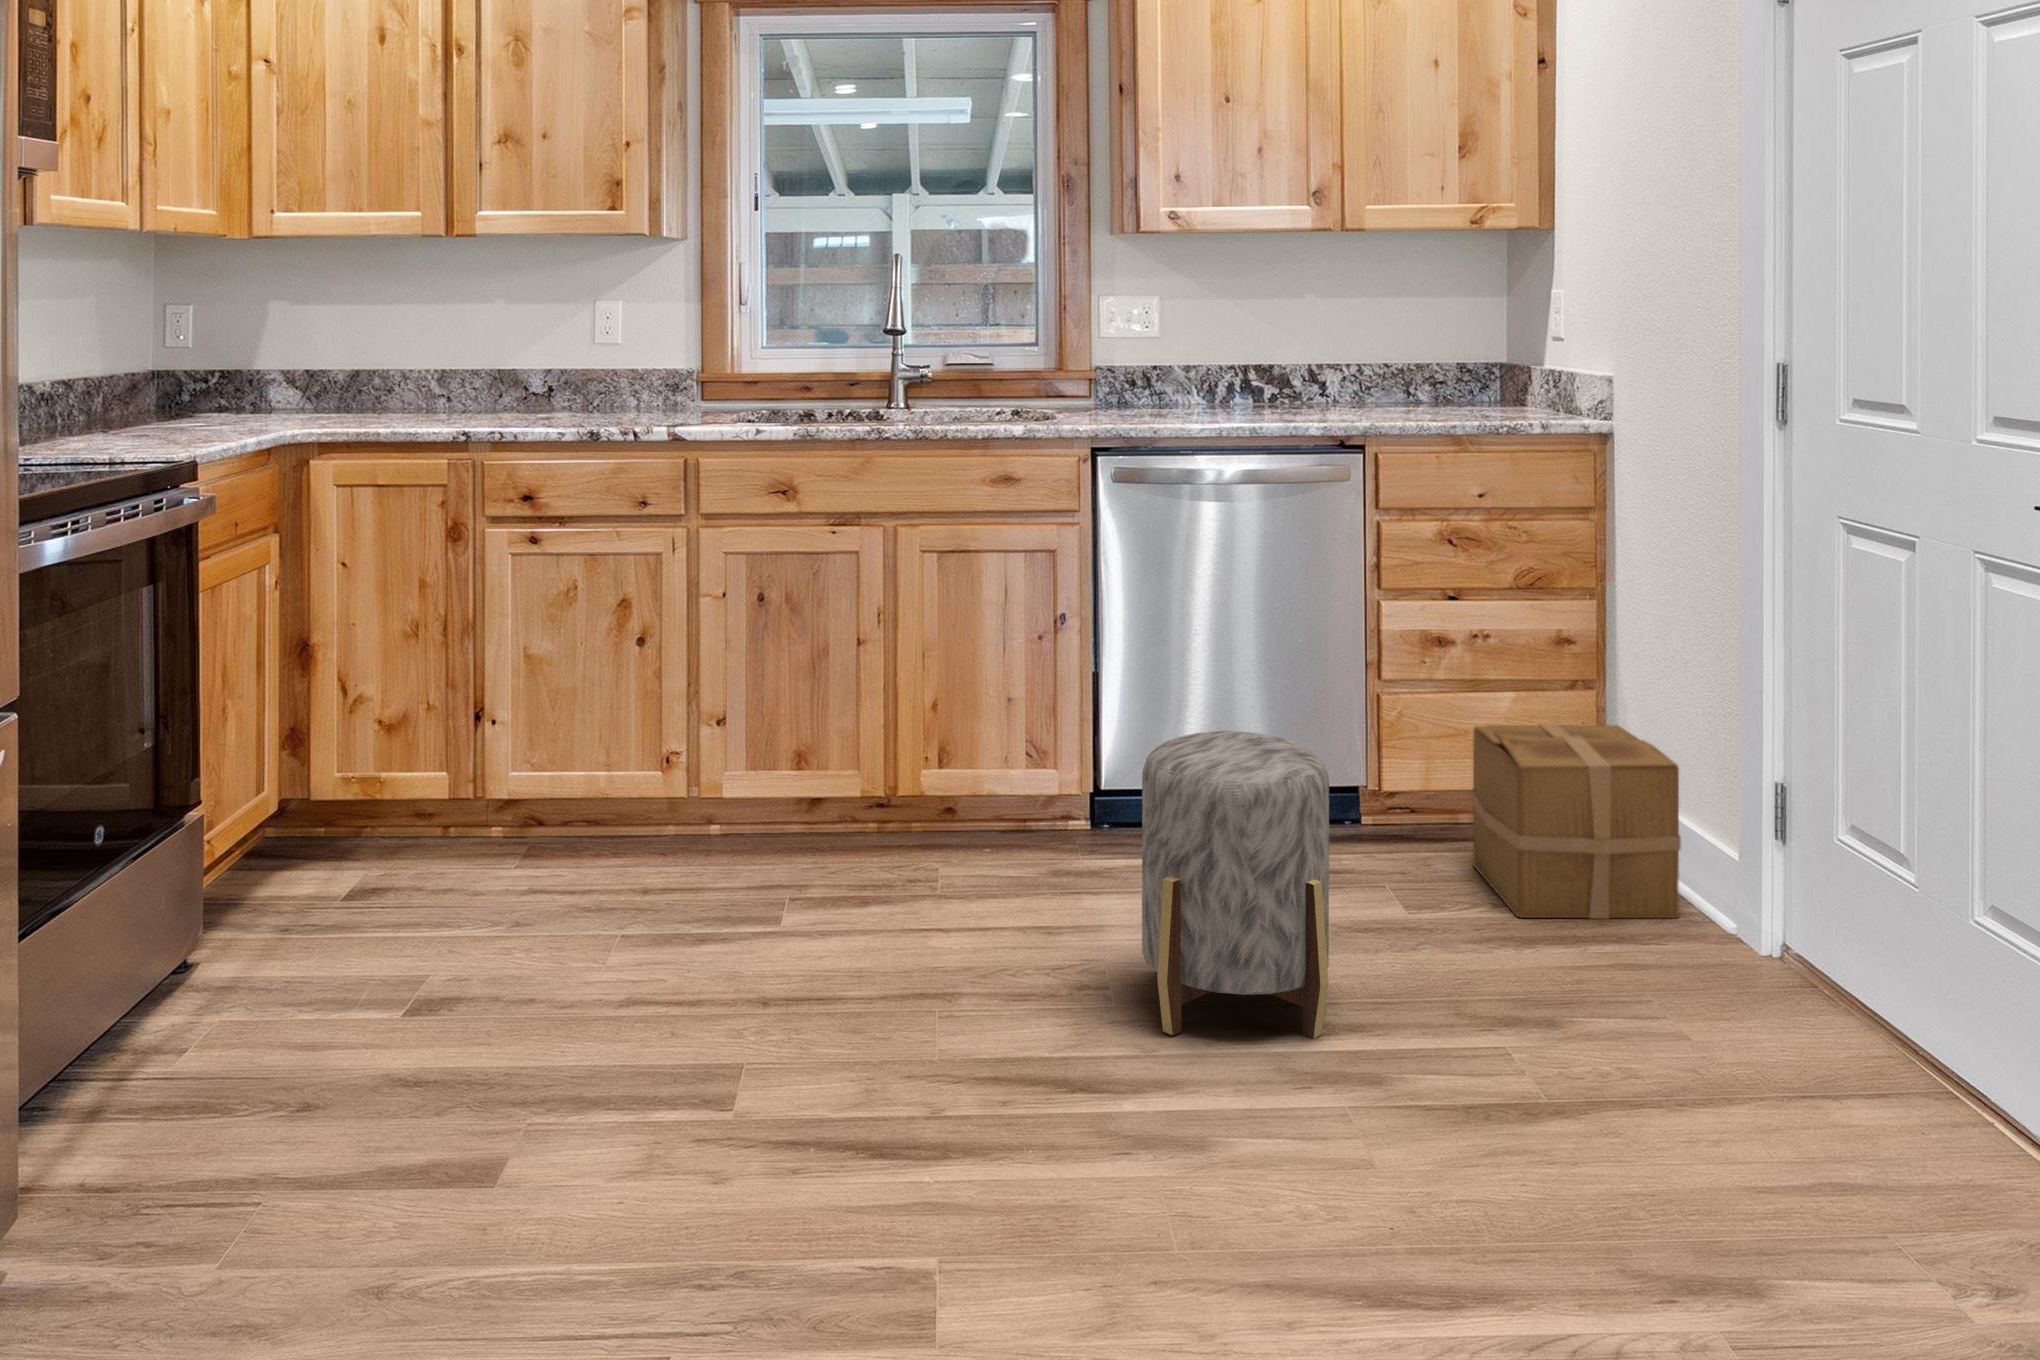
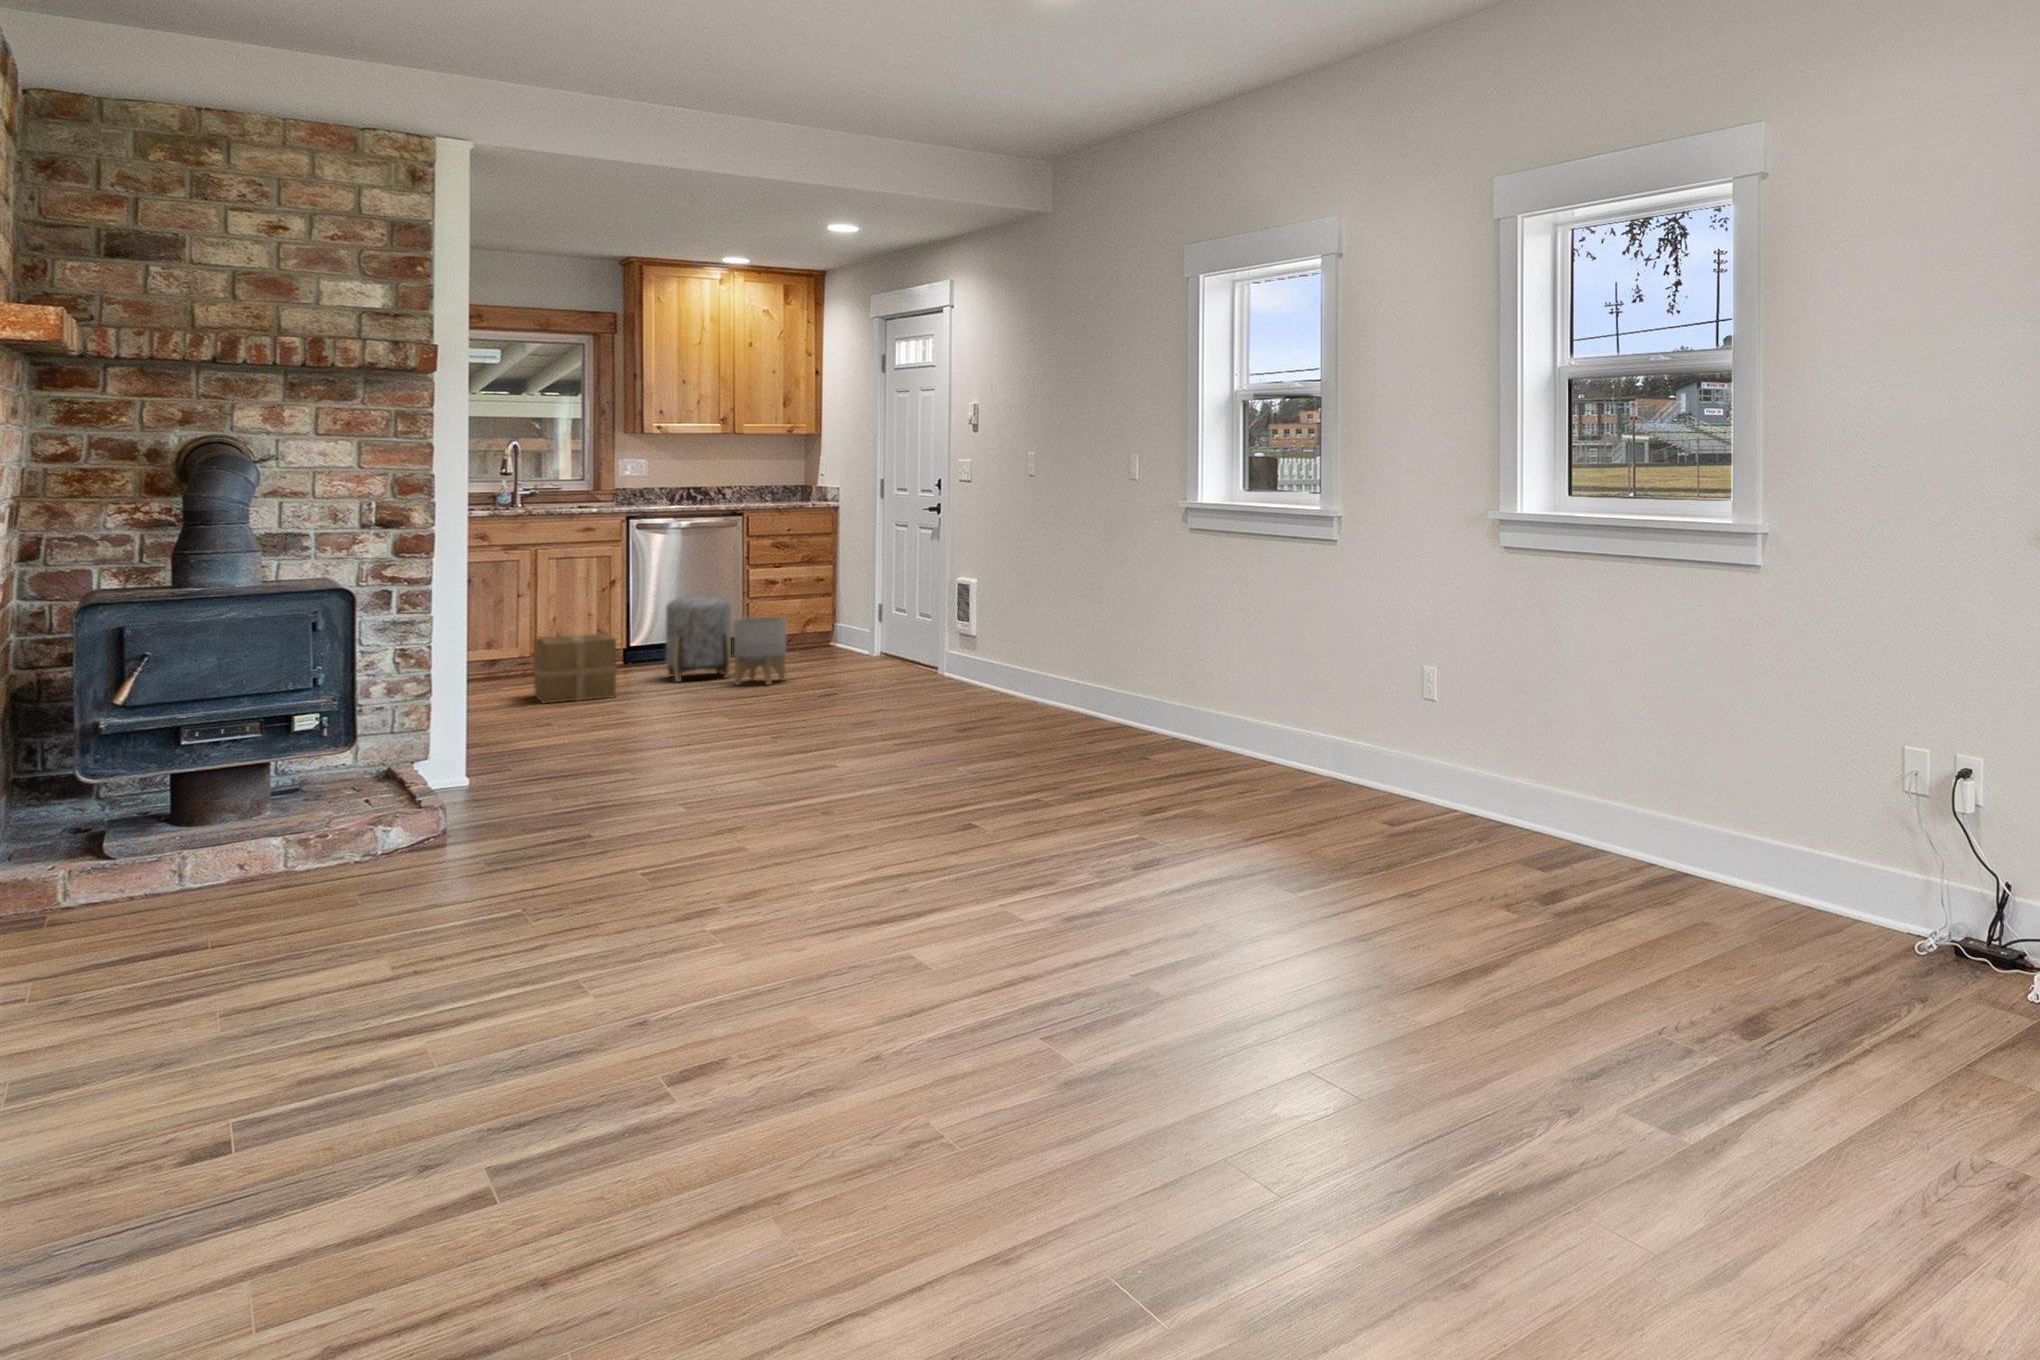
cardboard box: present [1472,724,1681,919] -> present [534,633,617,703]
planter: none [1335,861,1516,1174] -> present [734,617,786,685]

